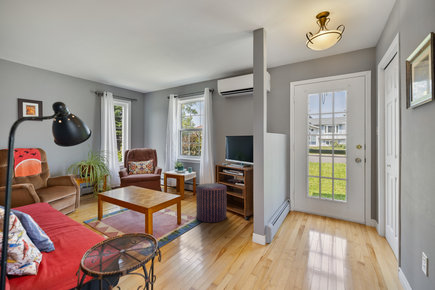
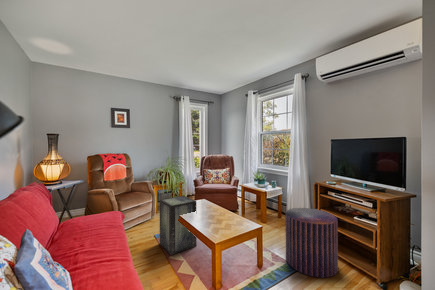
storage box: none [94,183,129,229] -> present [160,196,196,255]

